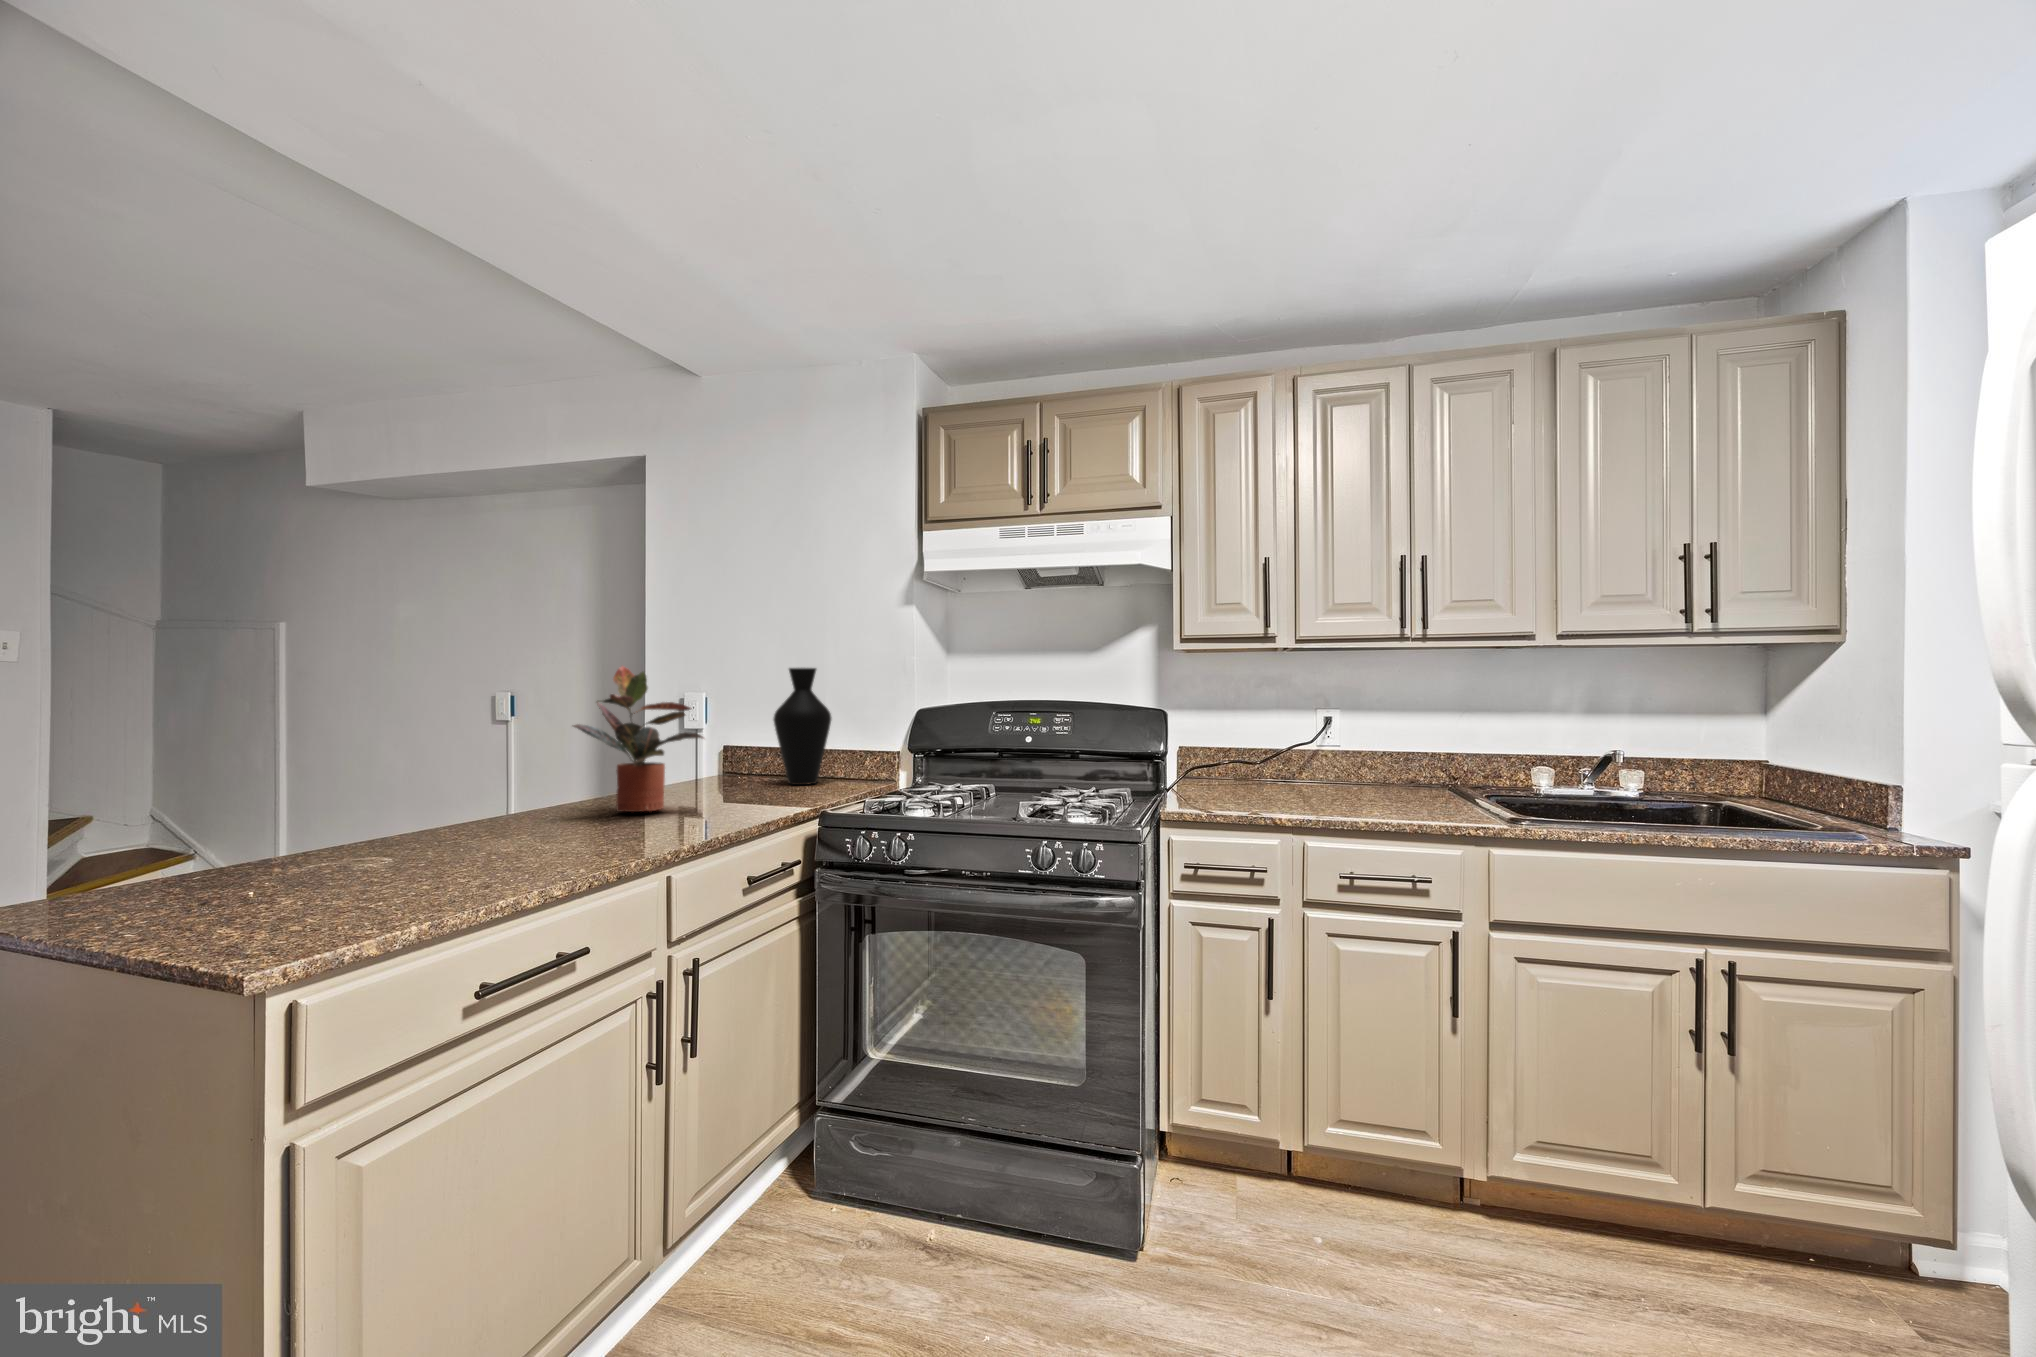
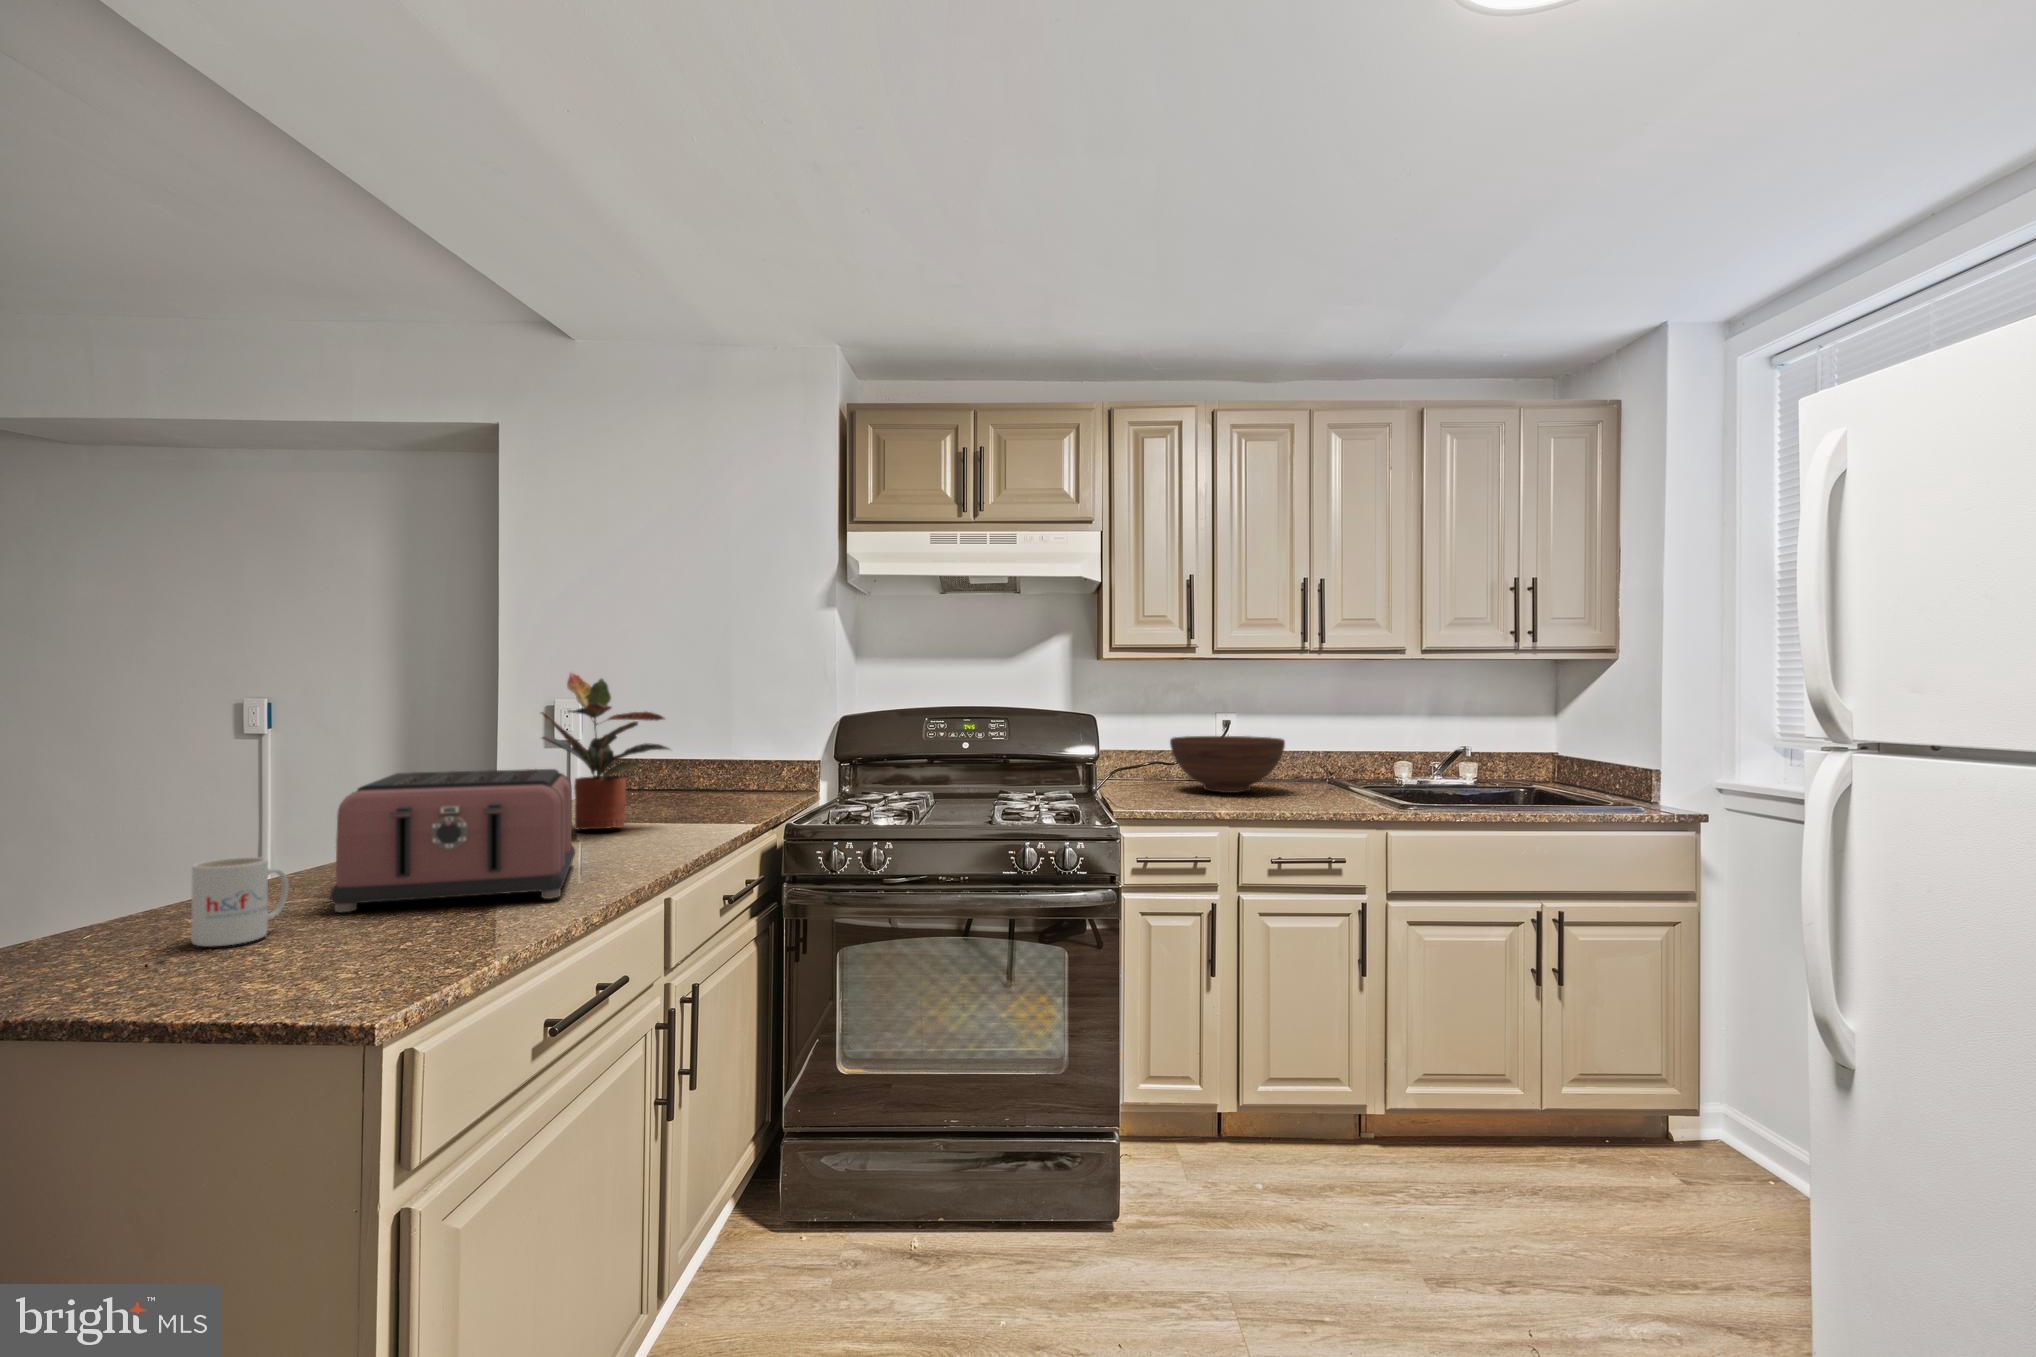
vase: present [773,668,832,785] -> none [681,673,745,798]
fruit bowl: none [1260,732,1390,795] -> present [1170,736,1285,793]
toaster: none [237,755,542,886] -> present [330,769,575,912]
mug: none [61,831,171,915] -> present [191,857,288,947]

